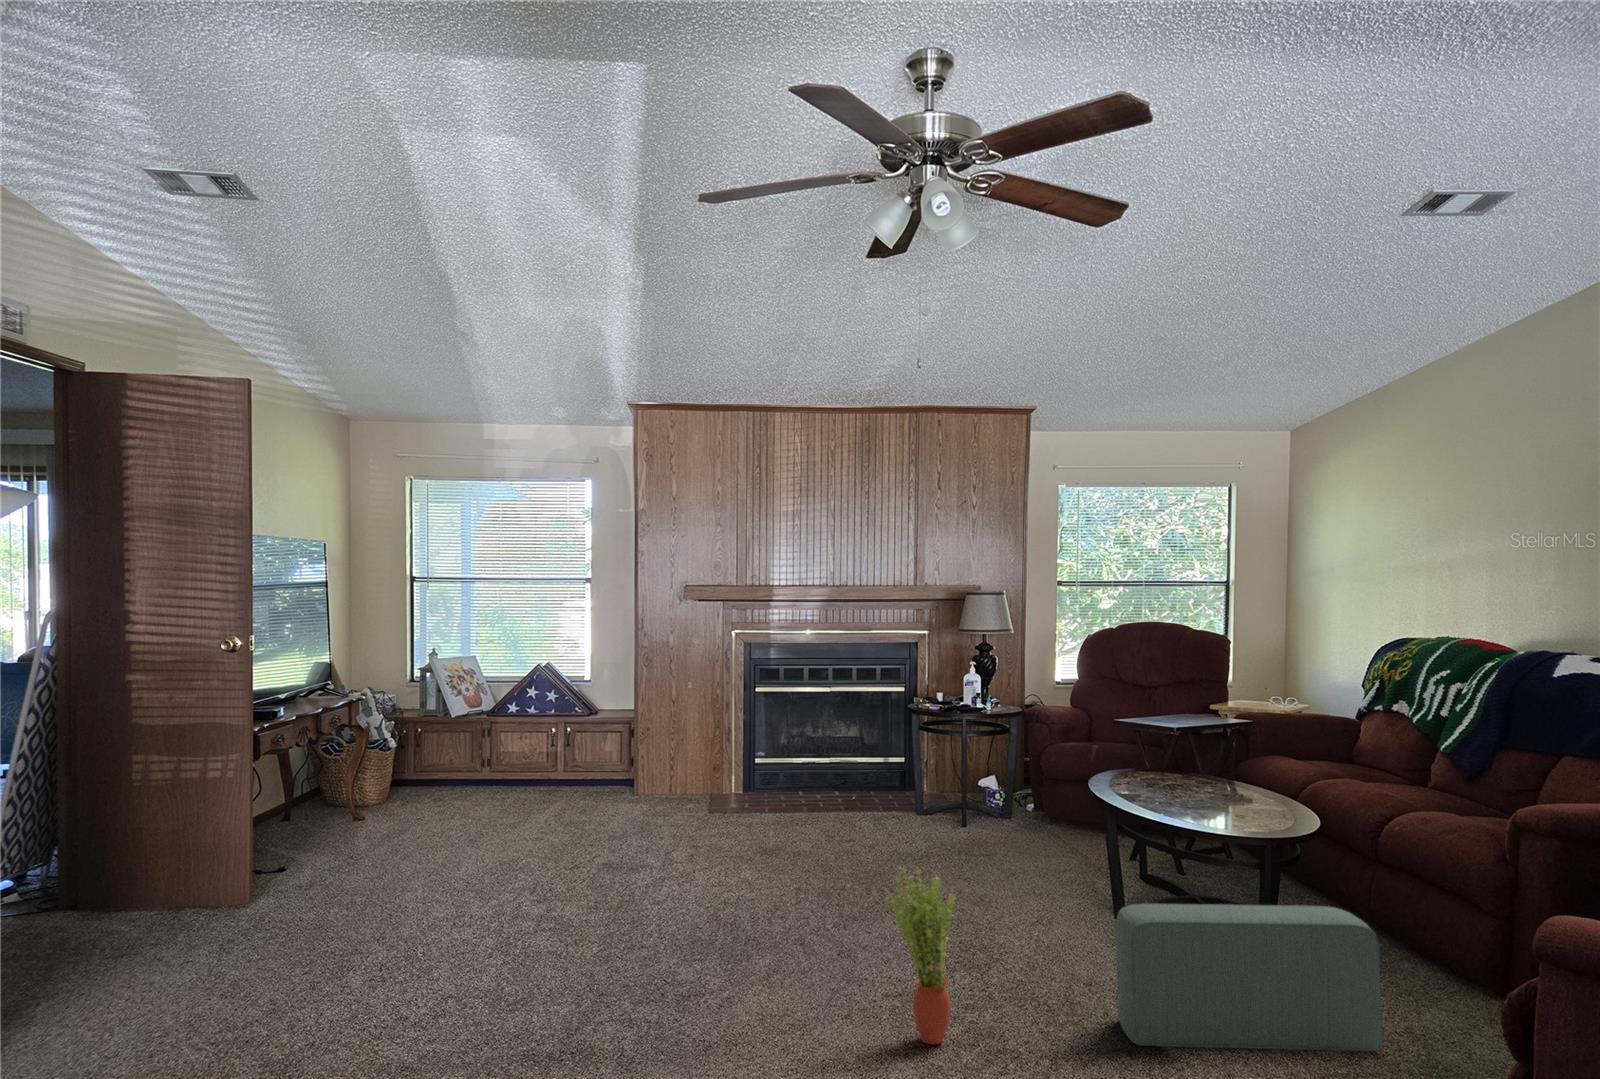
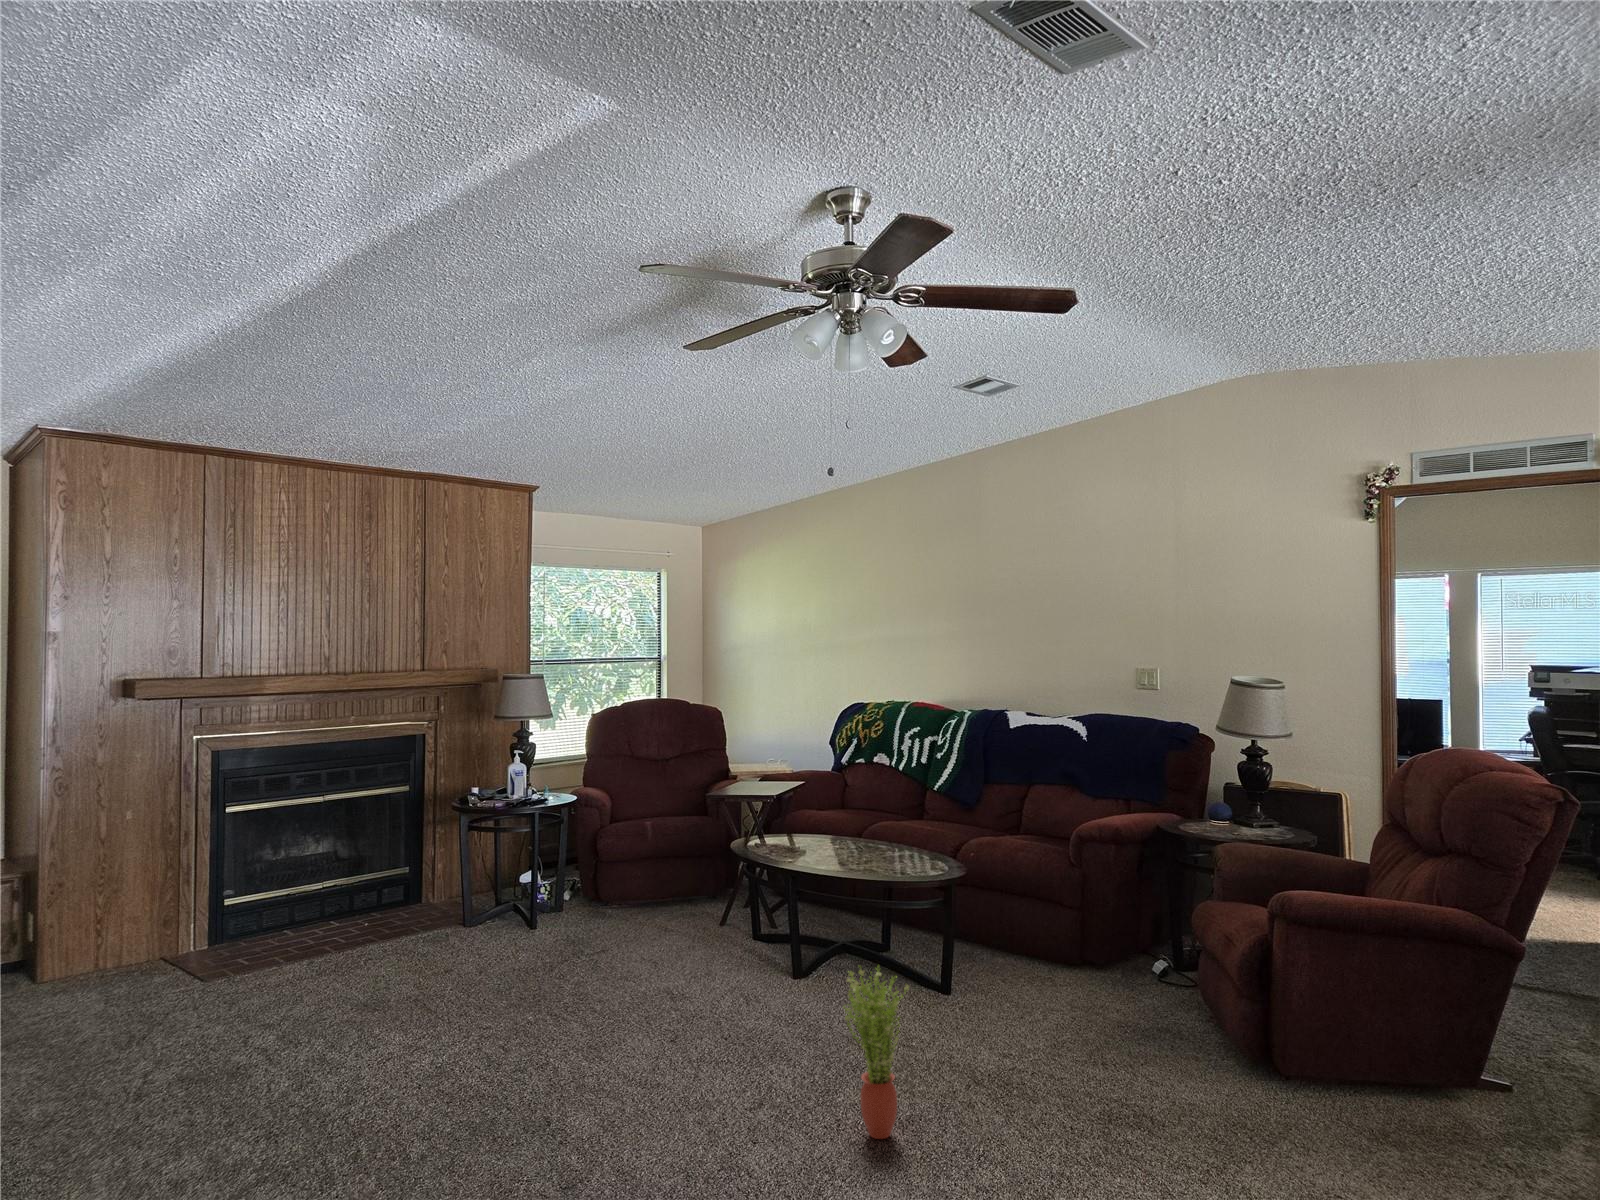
pouf: present [1115,903,1382,1051] -> none [944,920,1099,1073]

